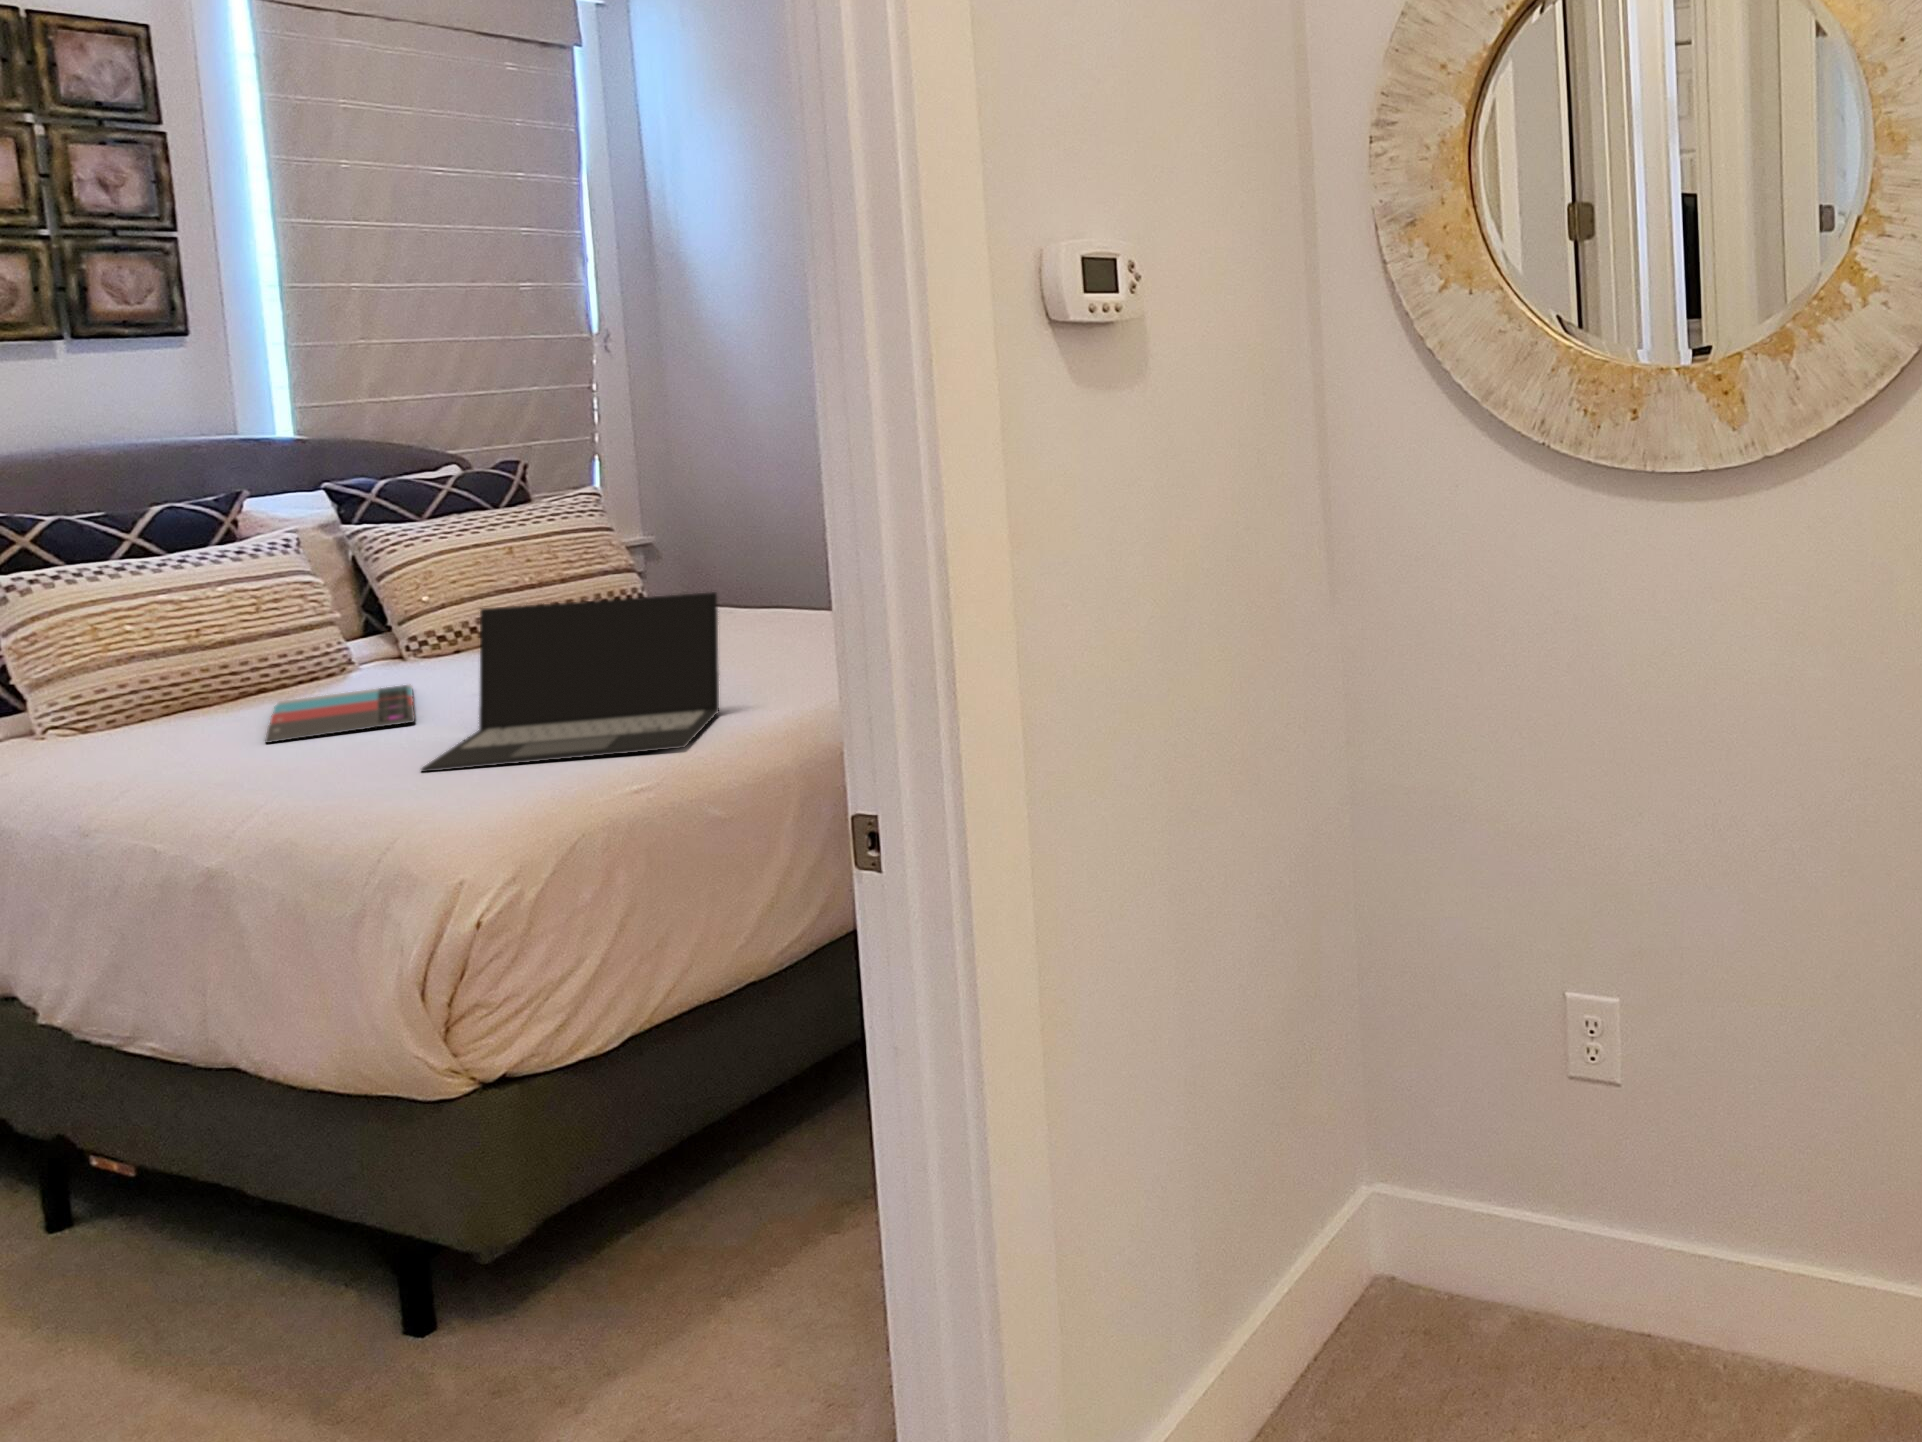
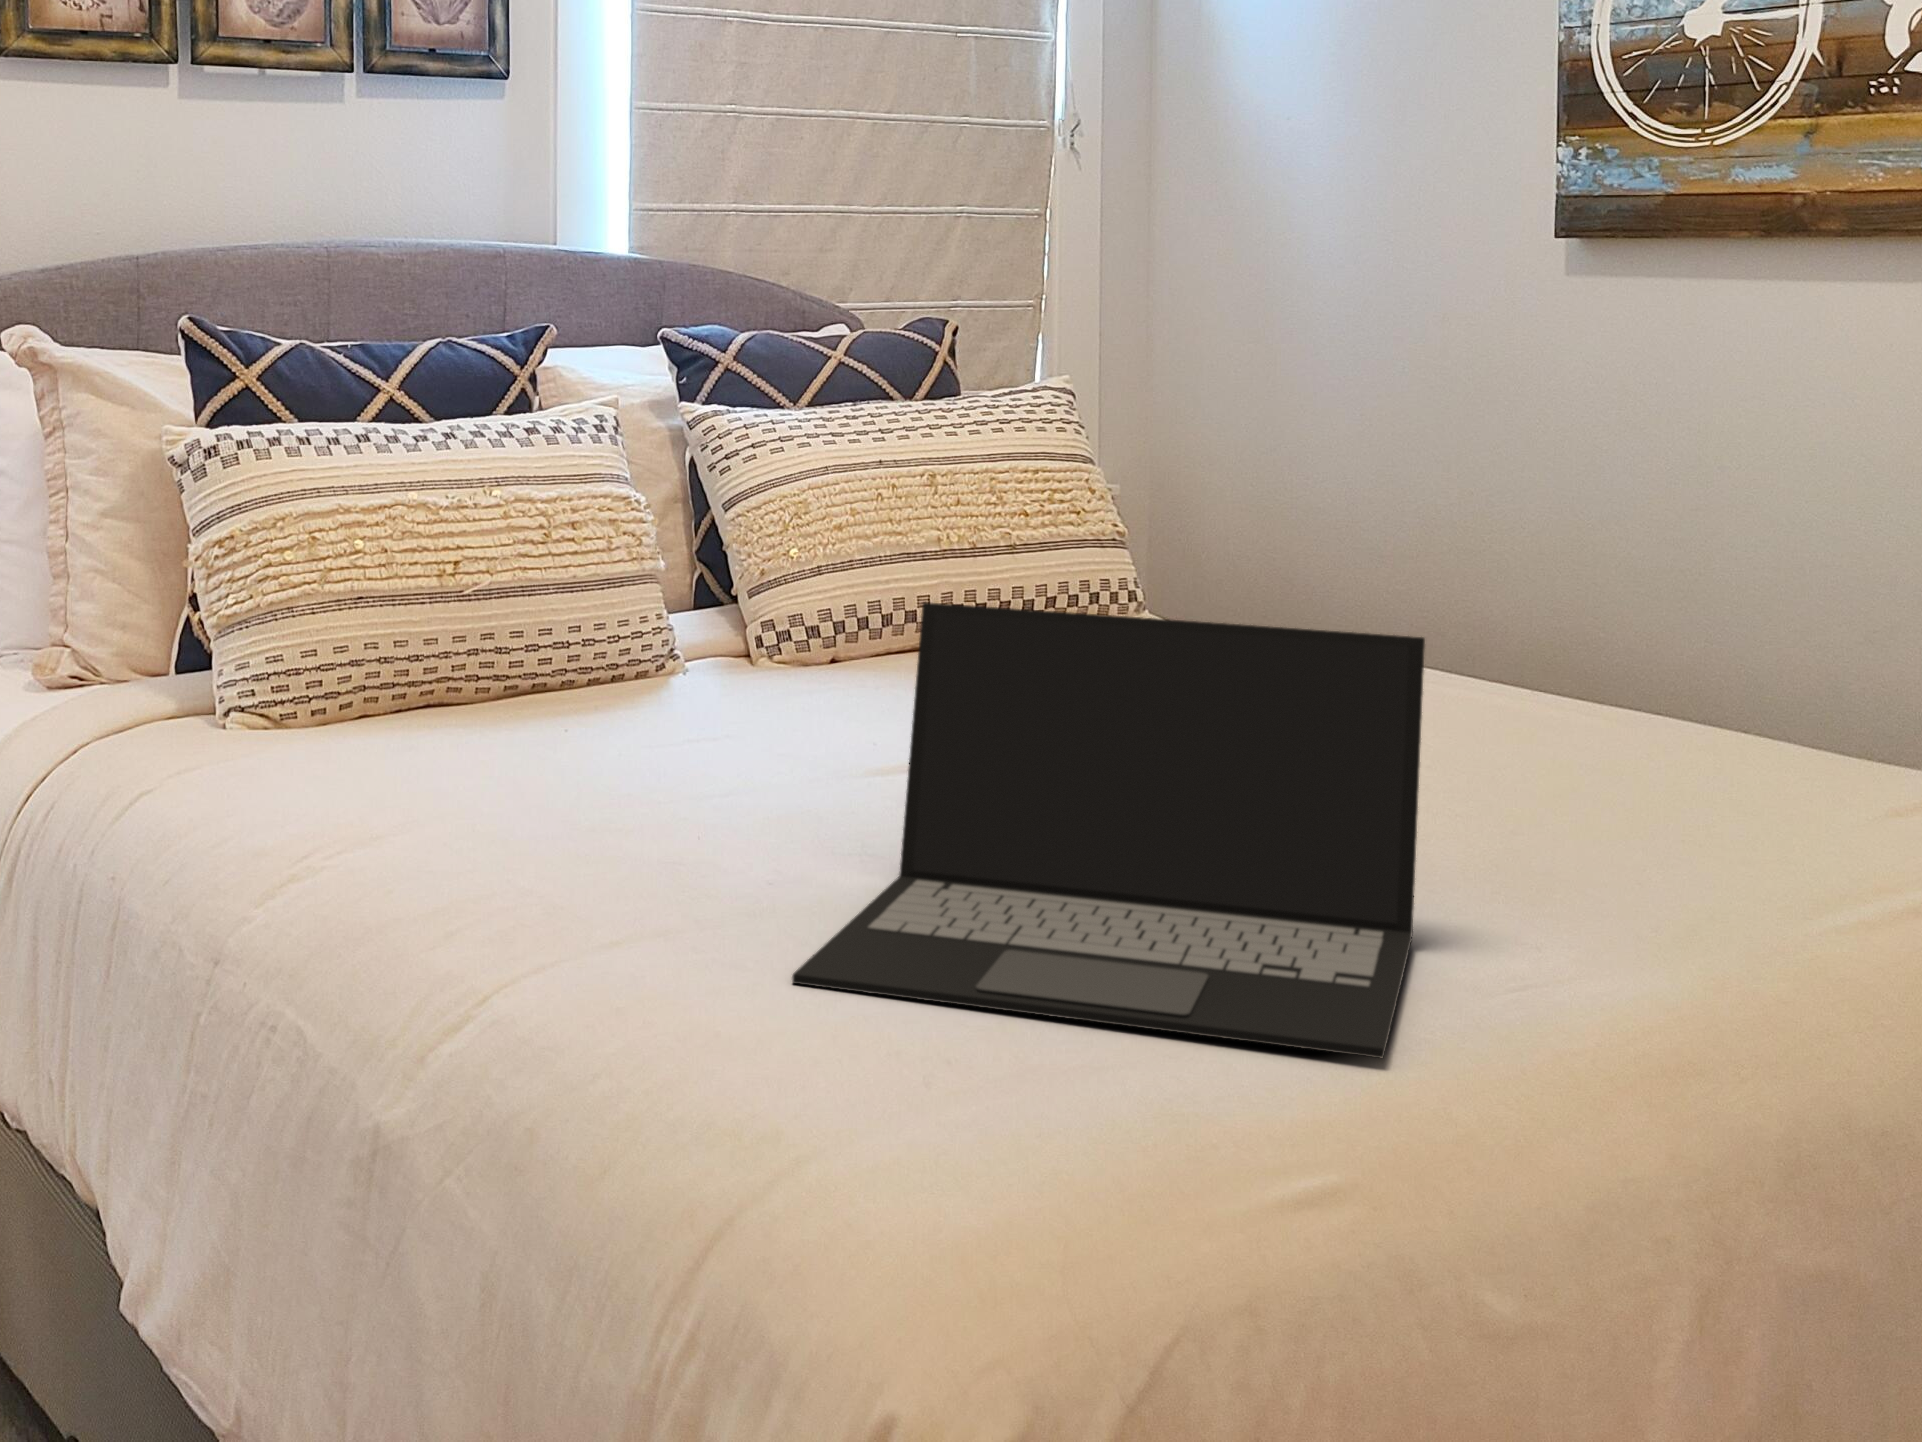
smartphone: present [266,685,415,743] -> none [522,720,777,824]

